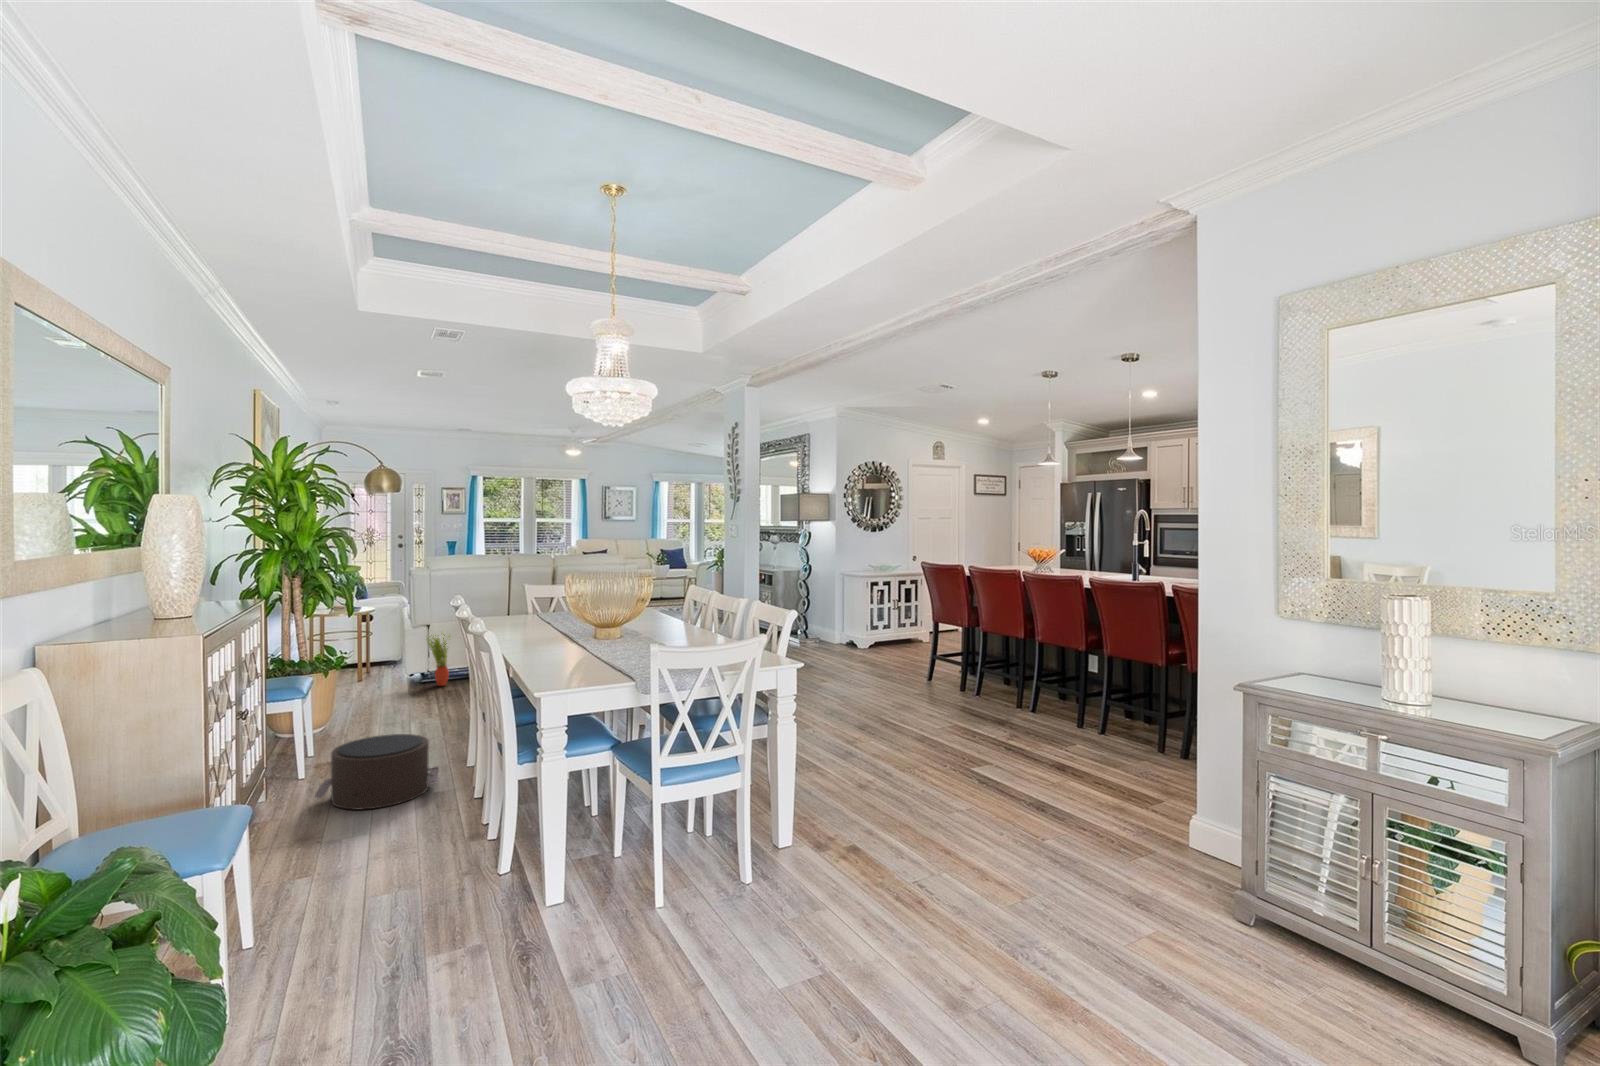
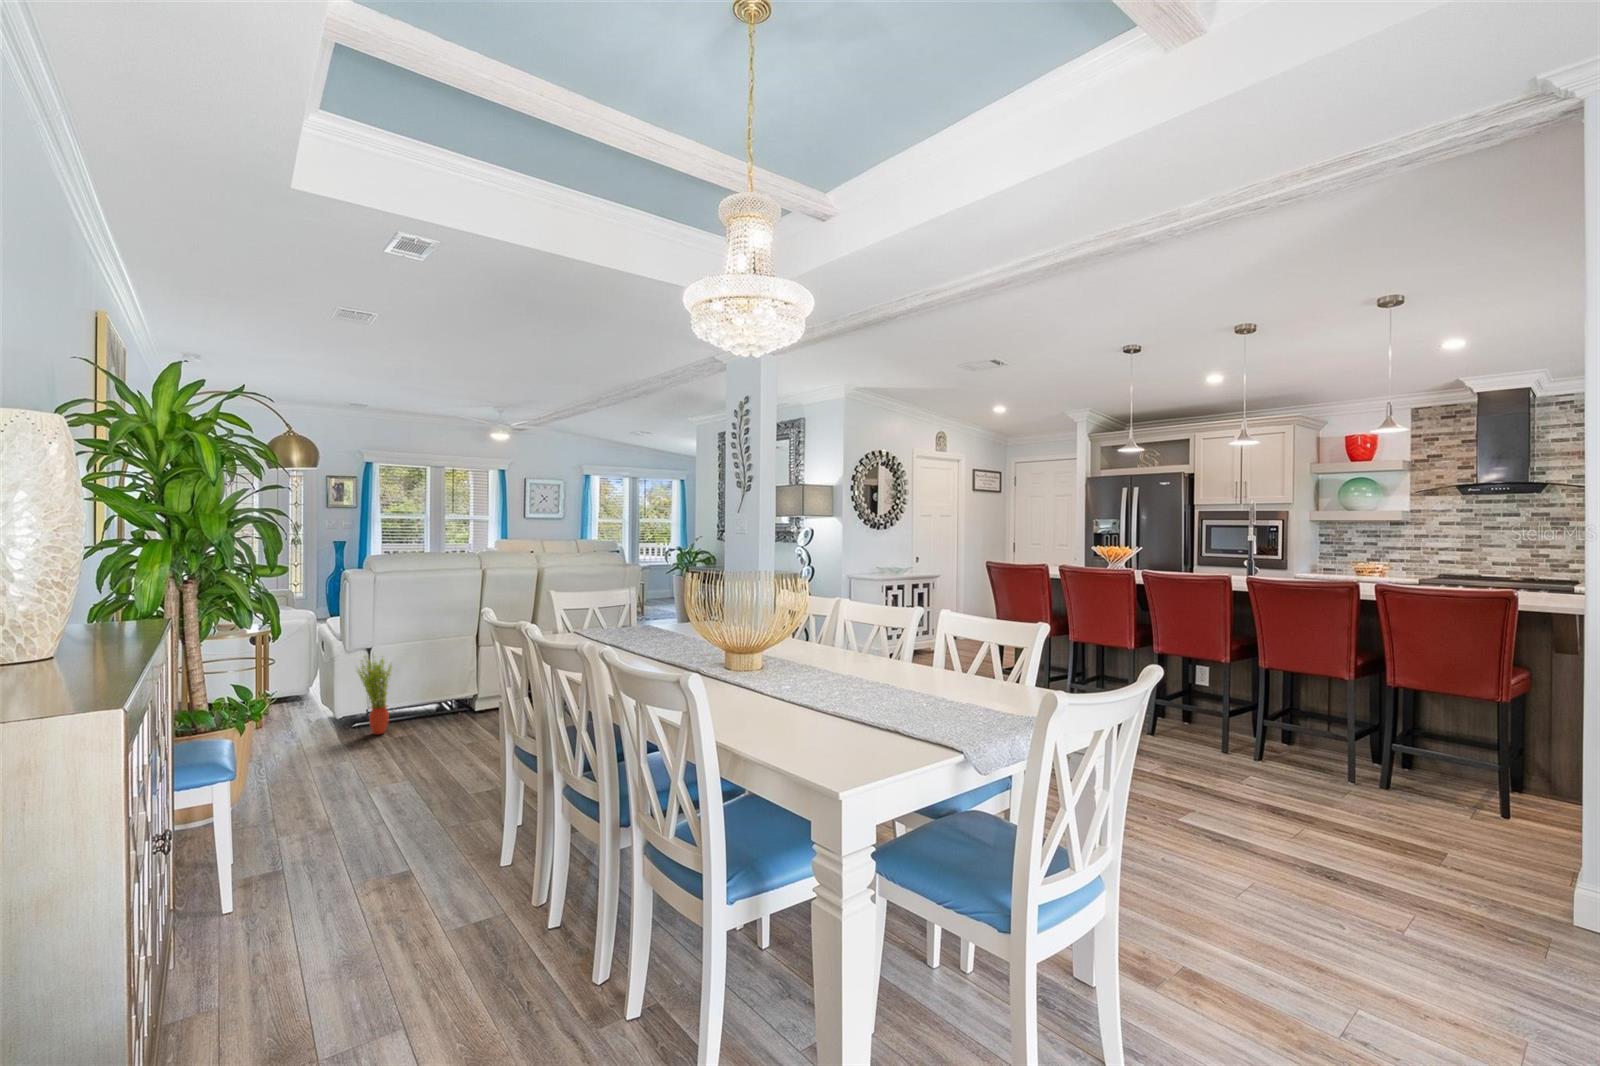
pouf: present [315,734,439,810] -> none [257,825,460,966]

